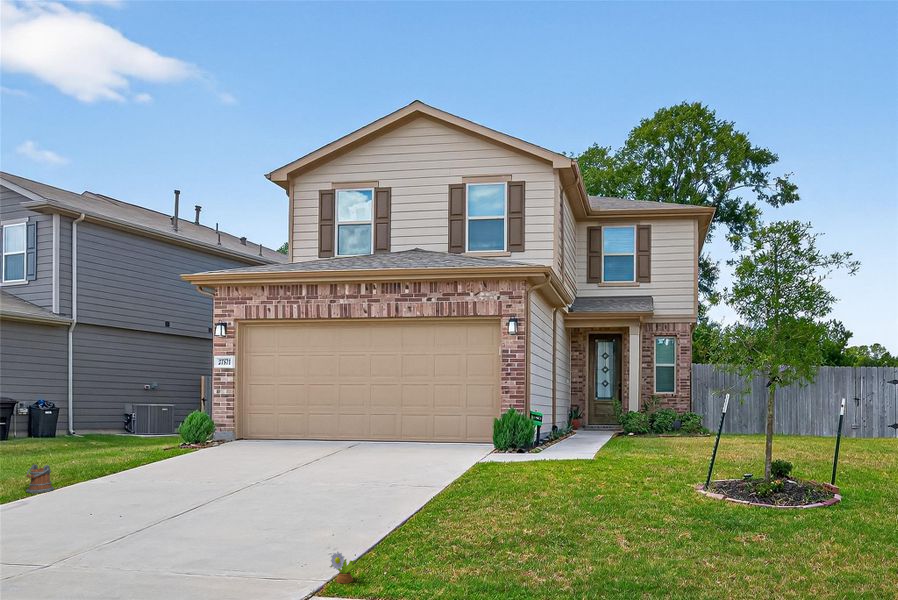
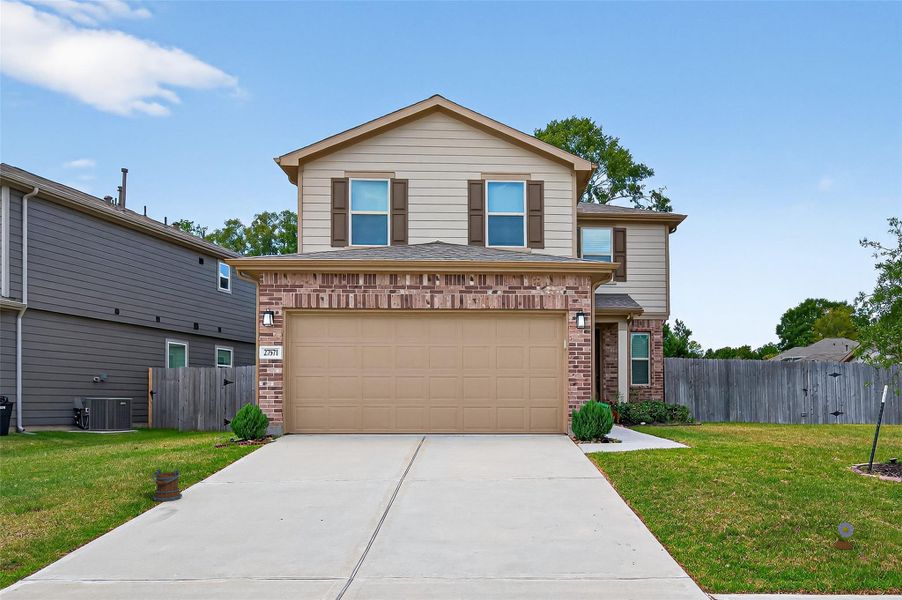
decorative plant: present [330,552,362,583] -> present [829,522,859,550]

